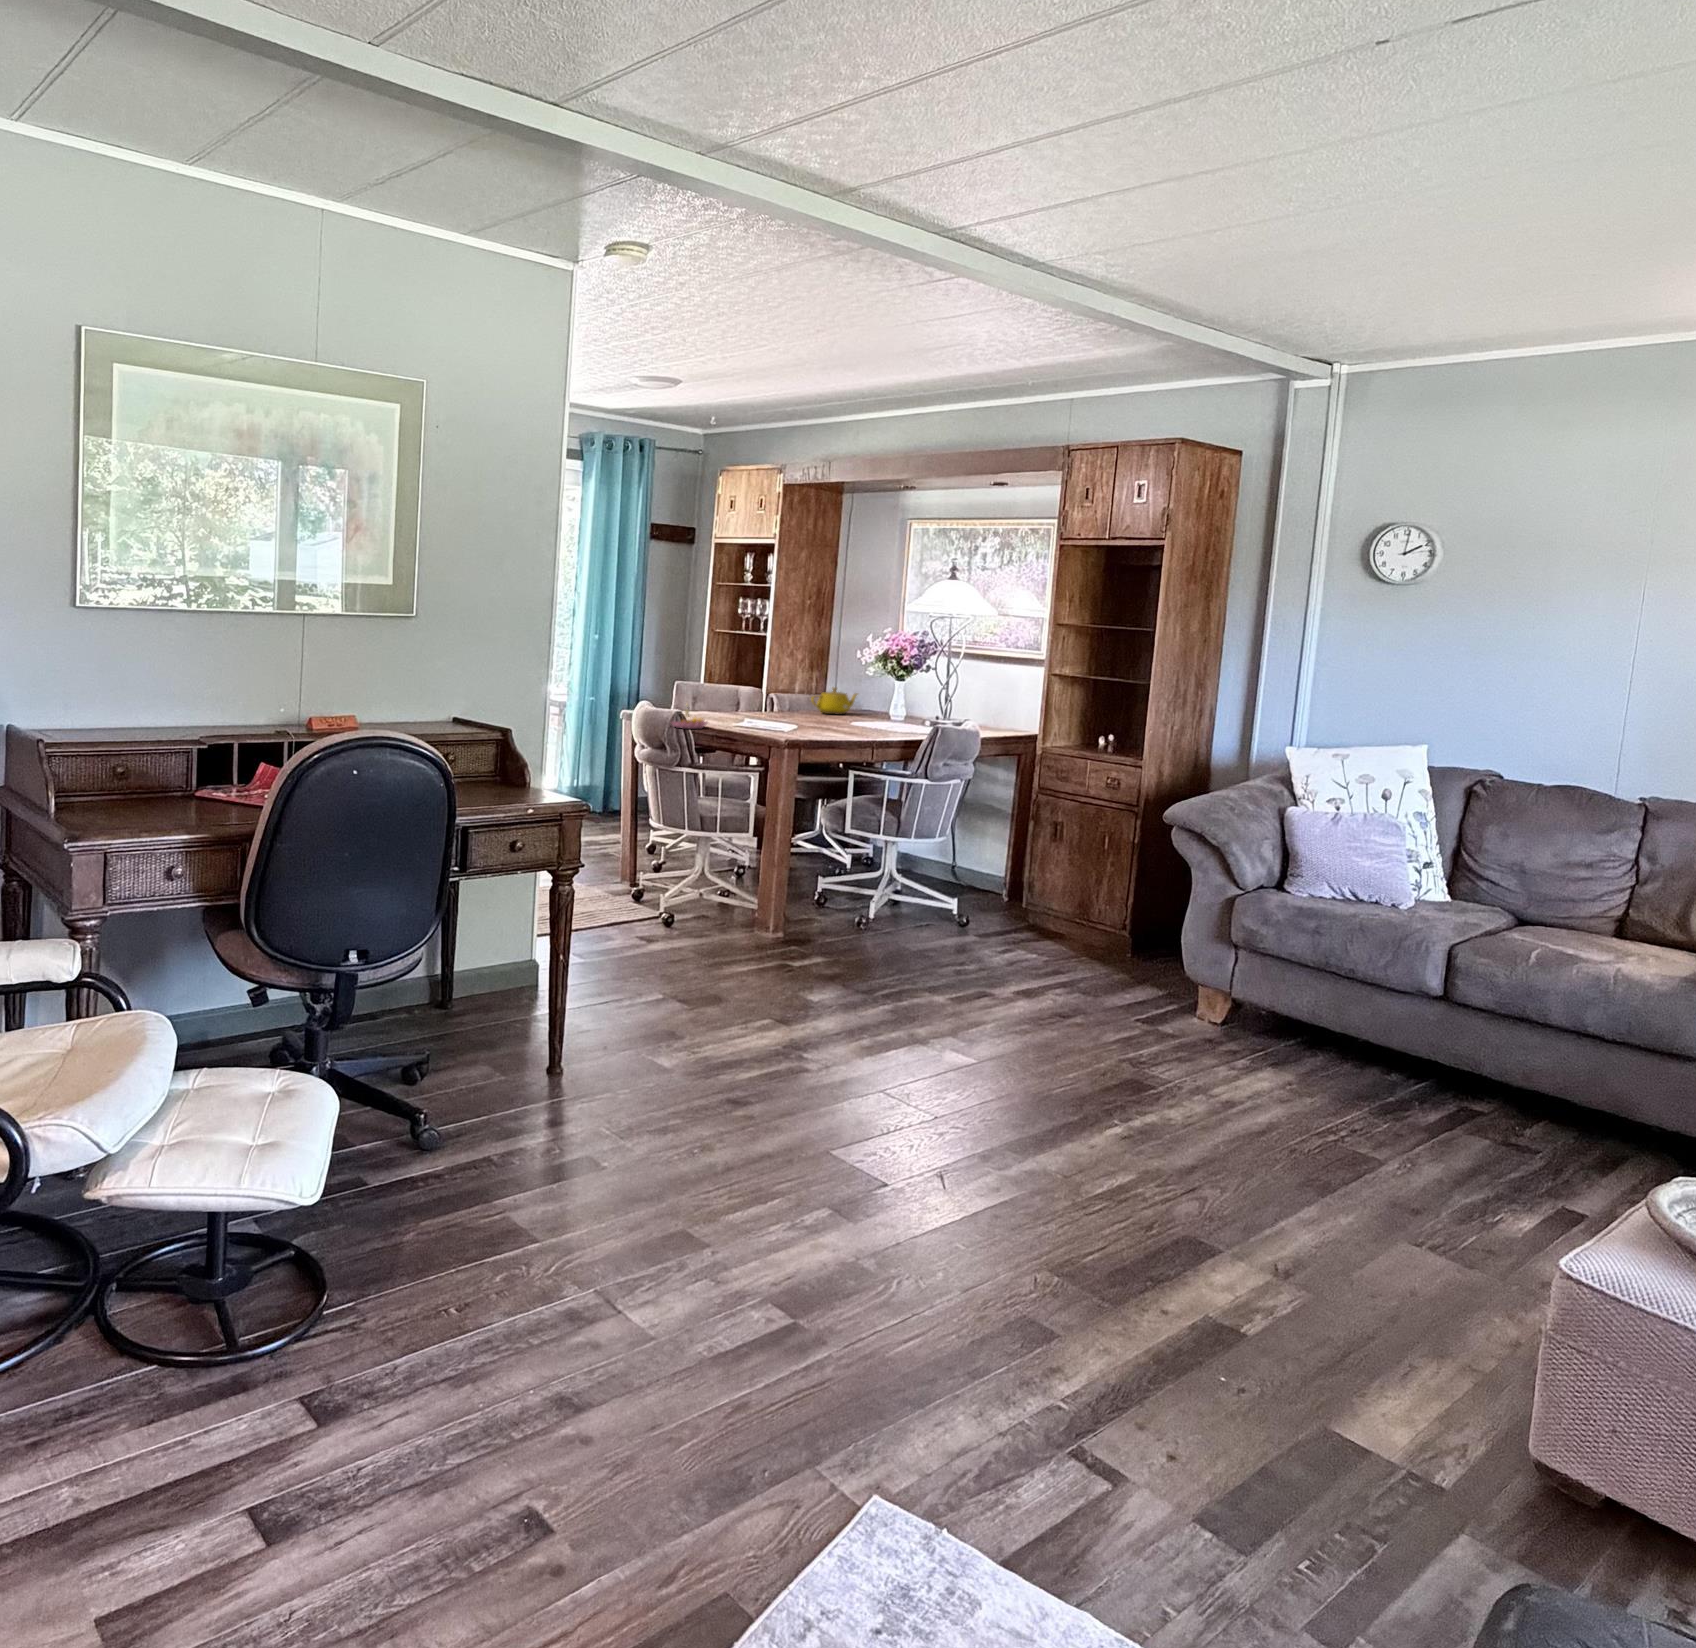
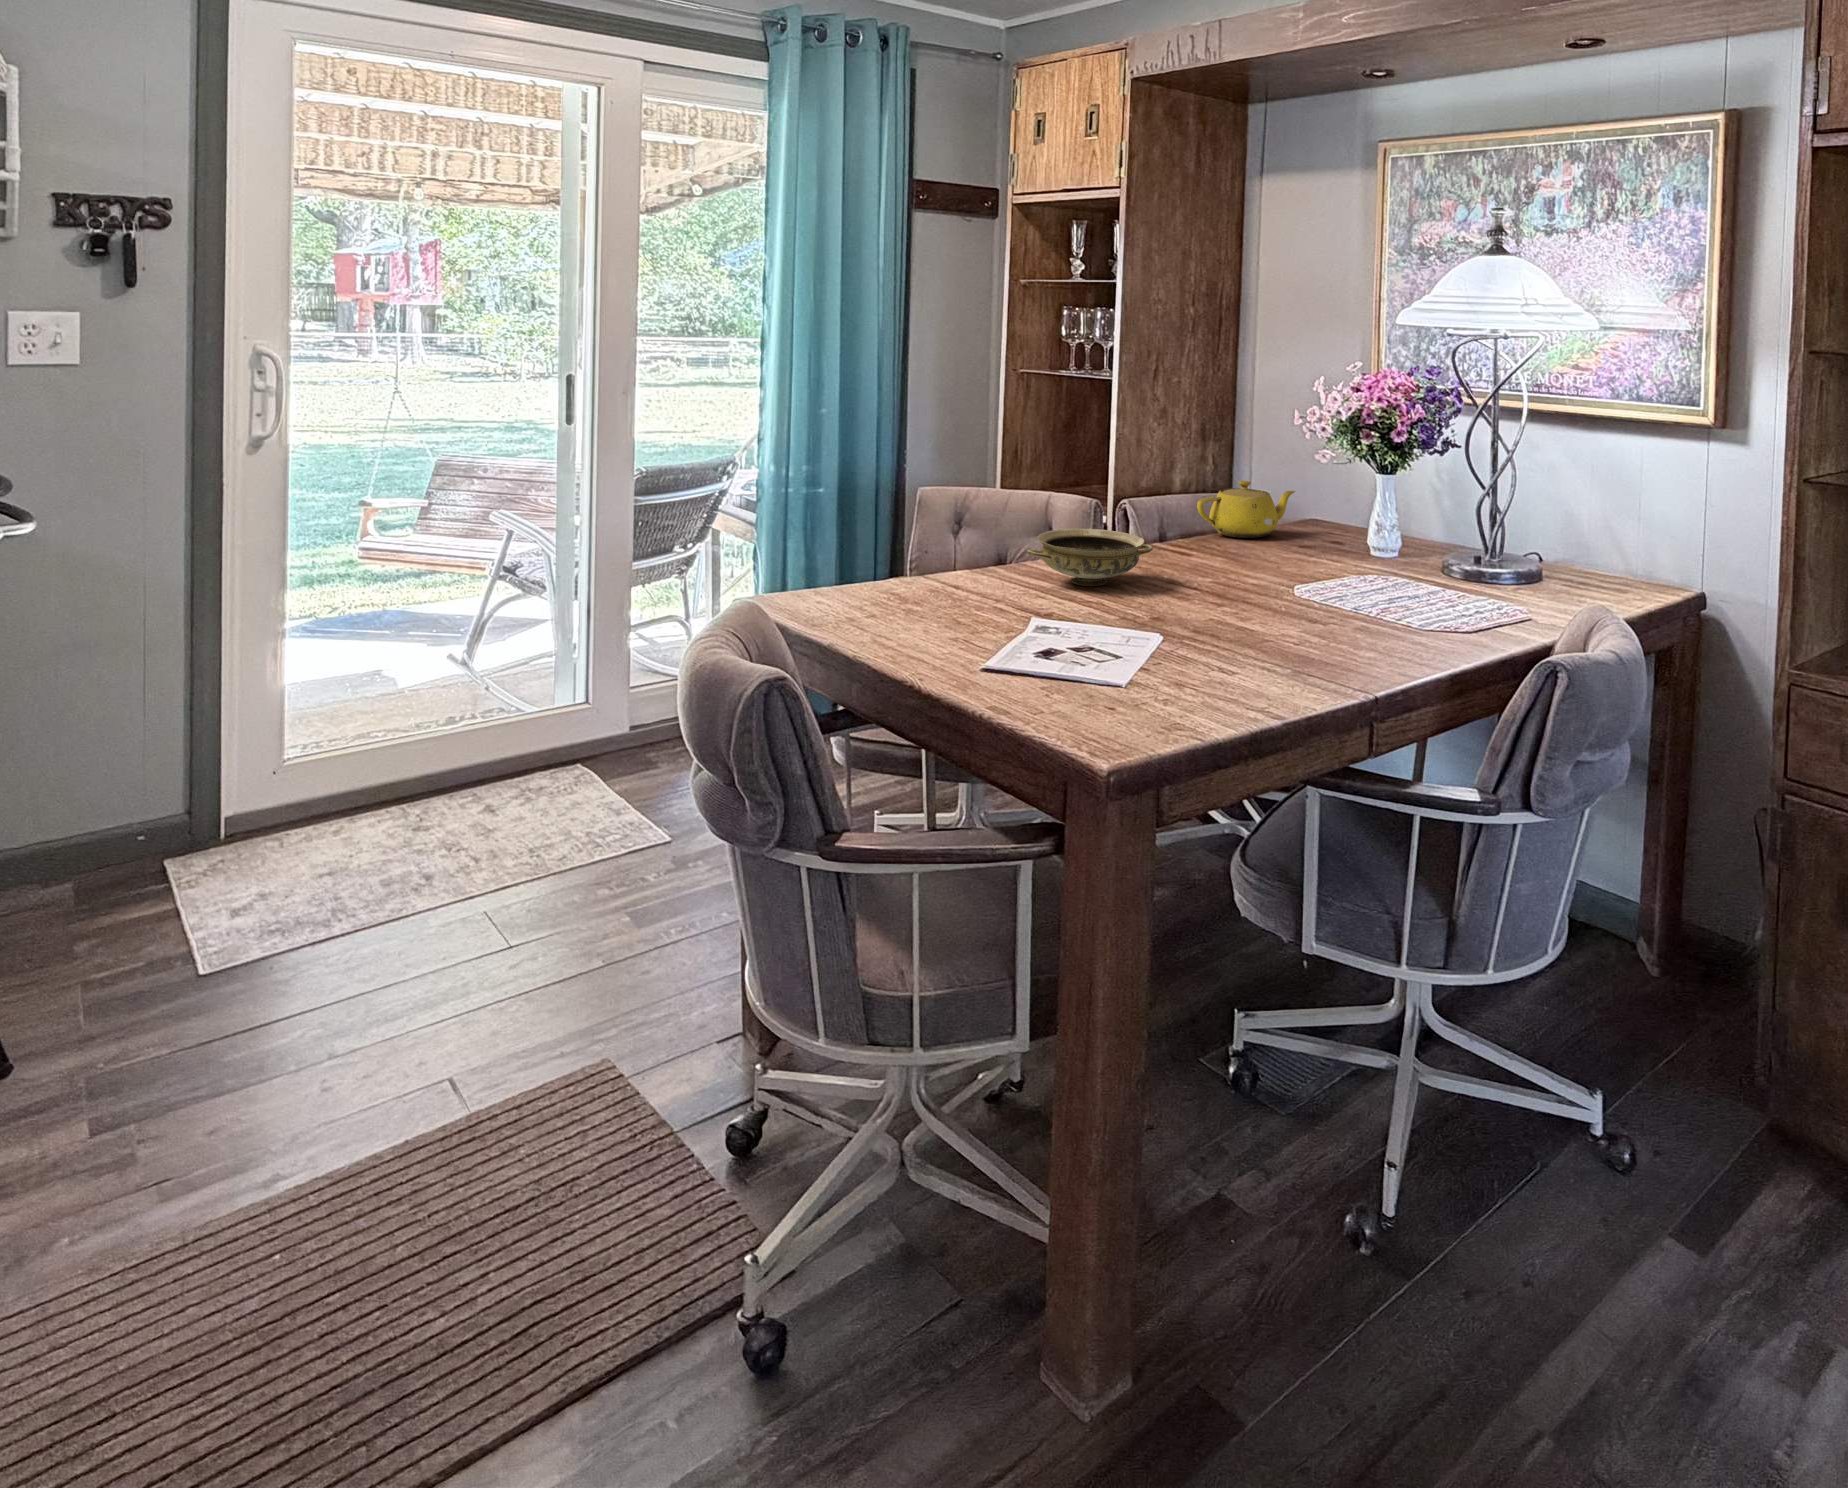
ceramic bowl: none [741,702,794,725] -> present [1027,529,1153,586]
candle holder: present [672,707,707,729] -> none [835,542,935,616]

